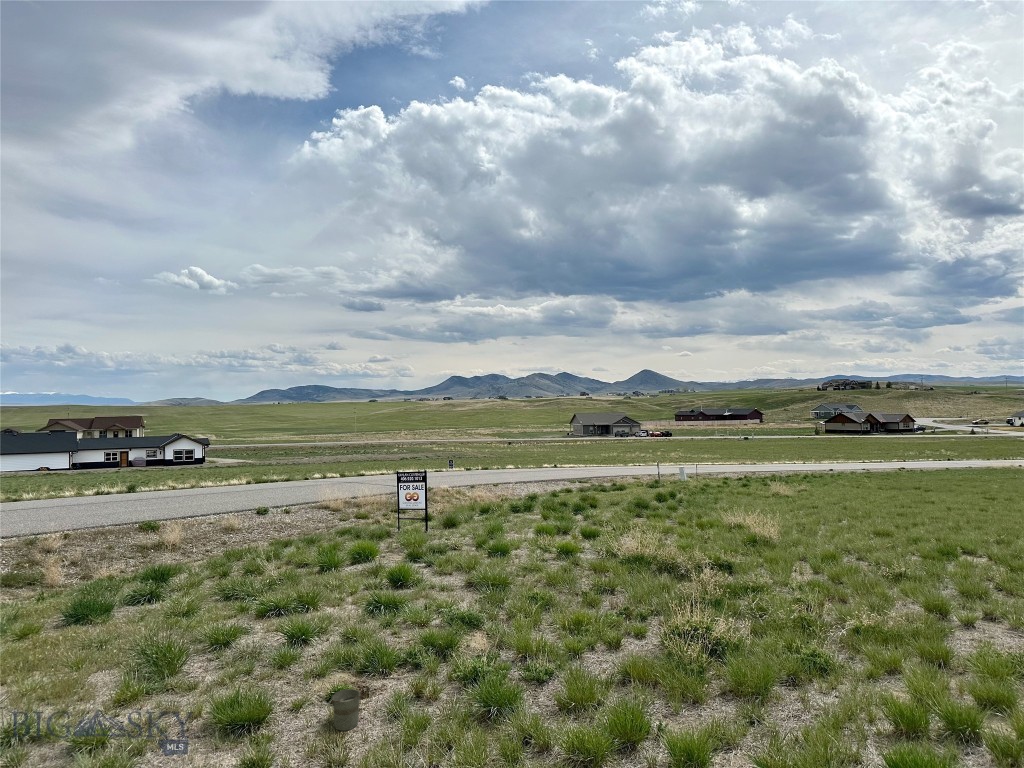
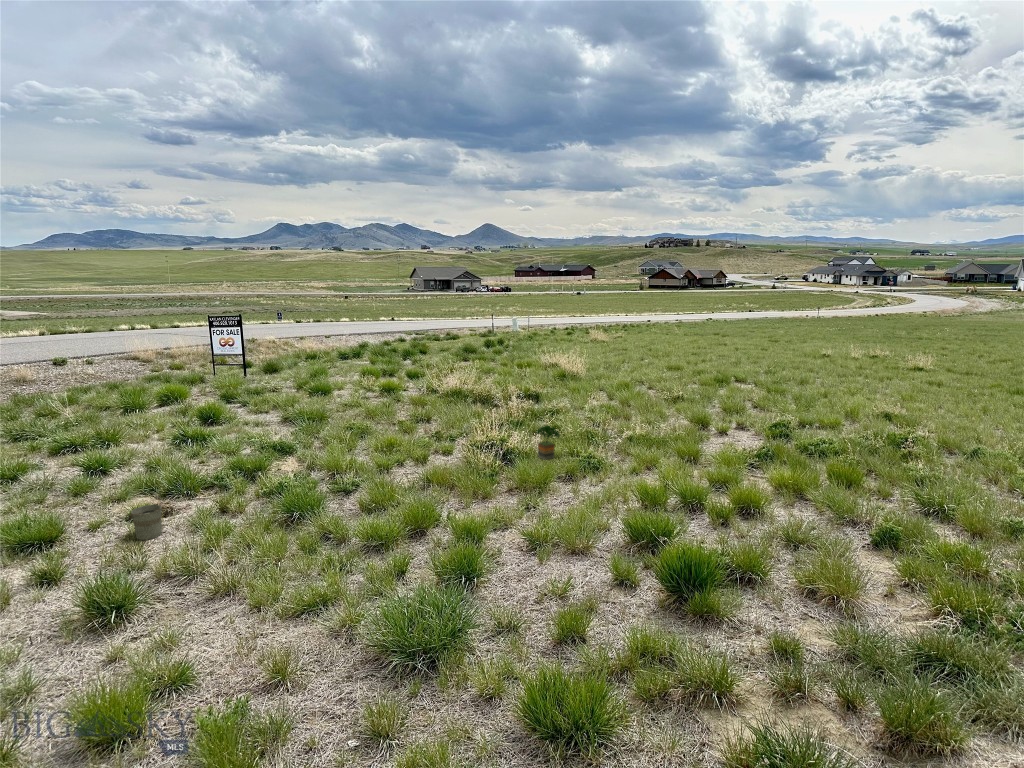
potted tree: none [750,615,782,659] -> present [536,426,560,460]

